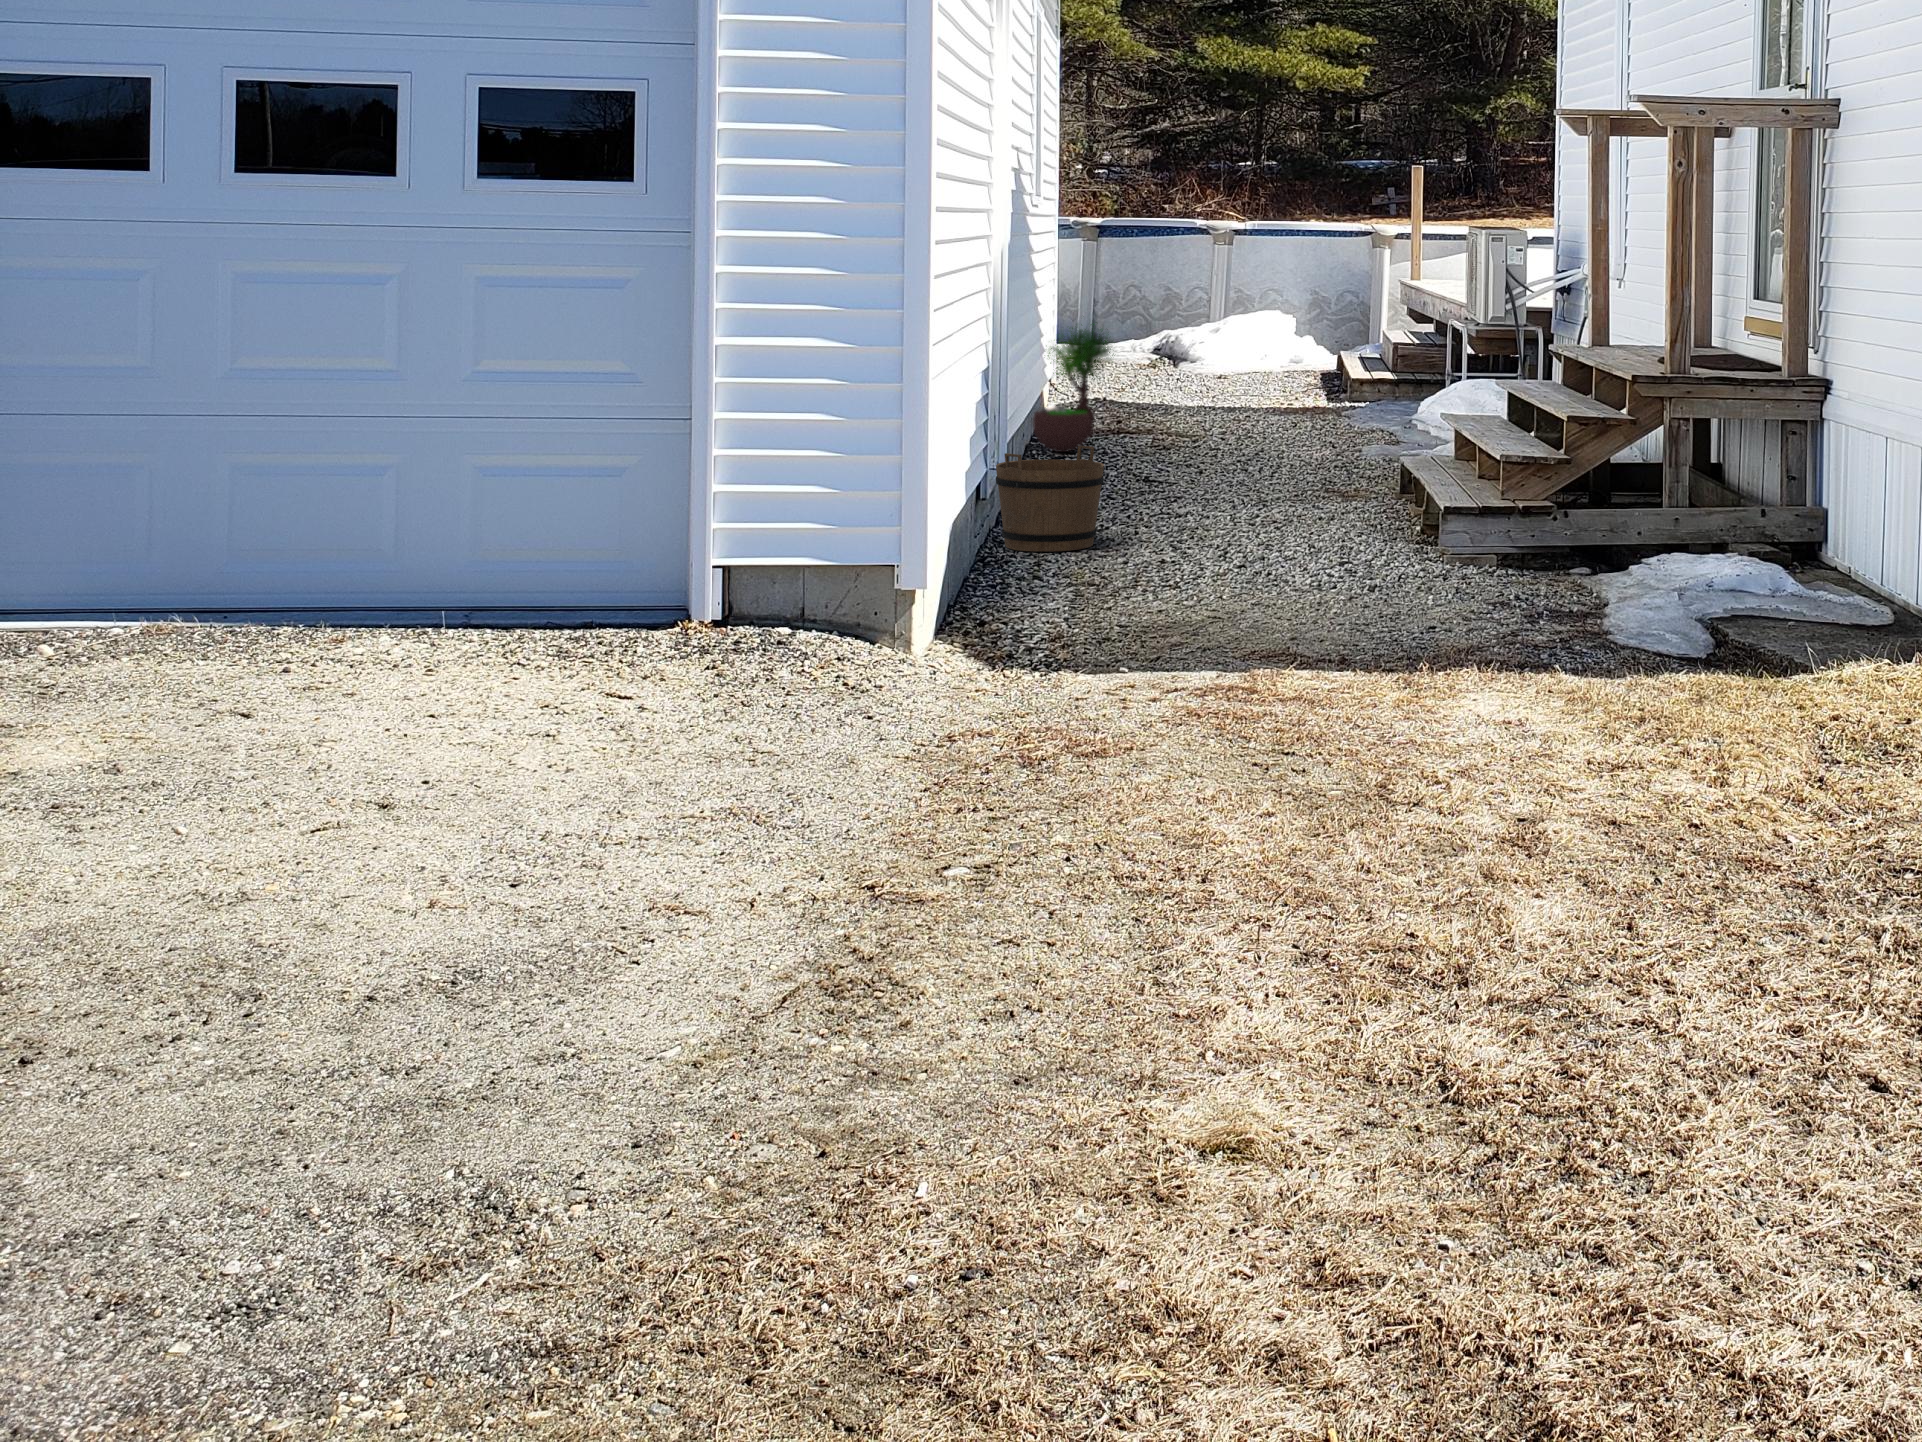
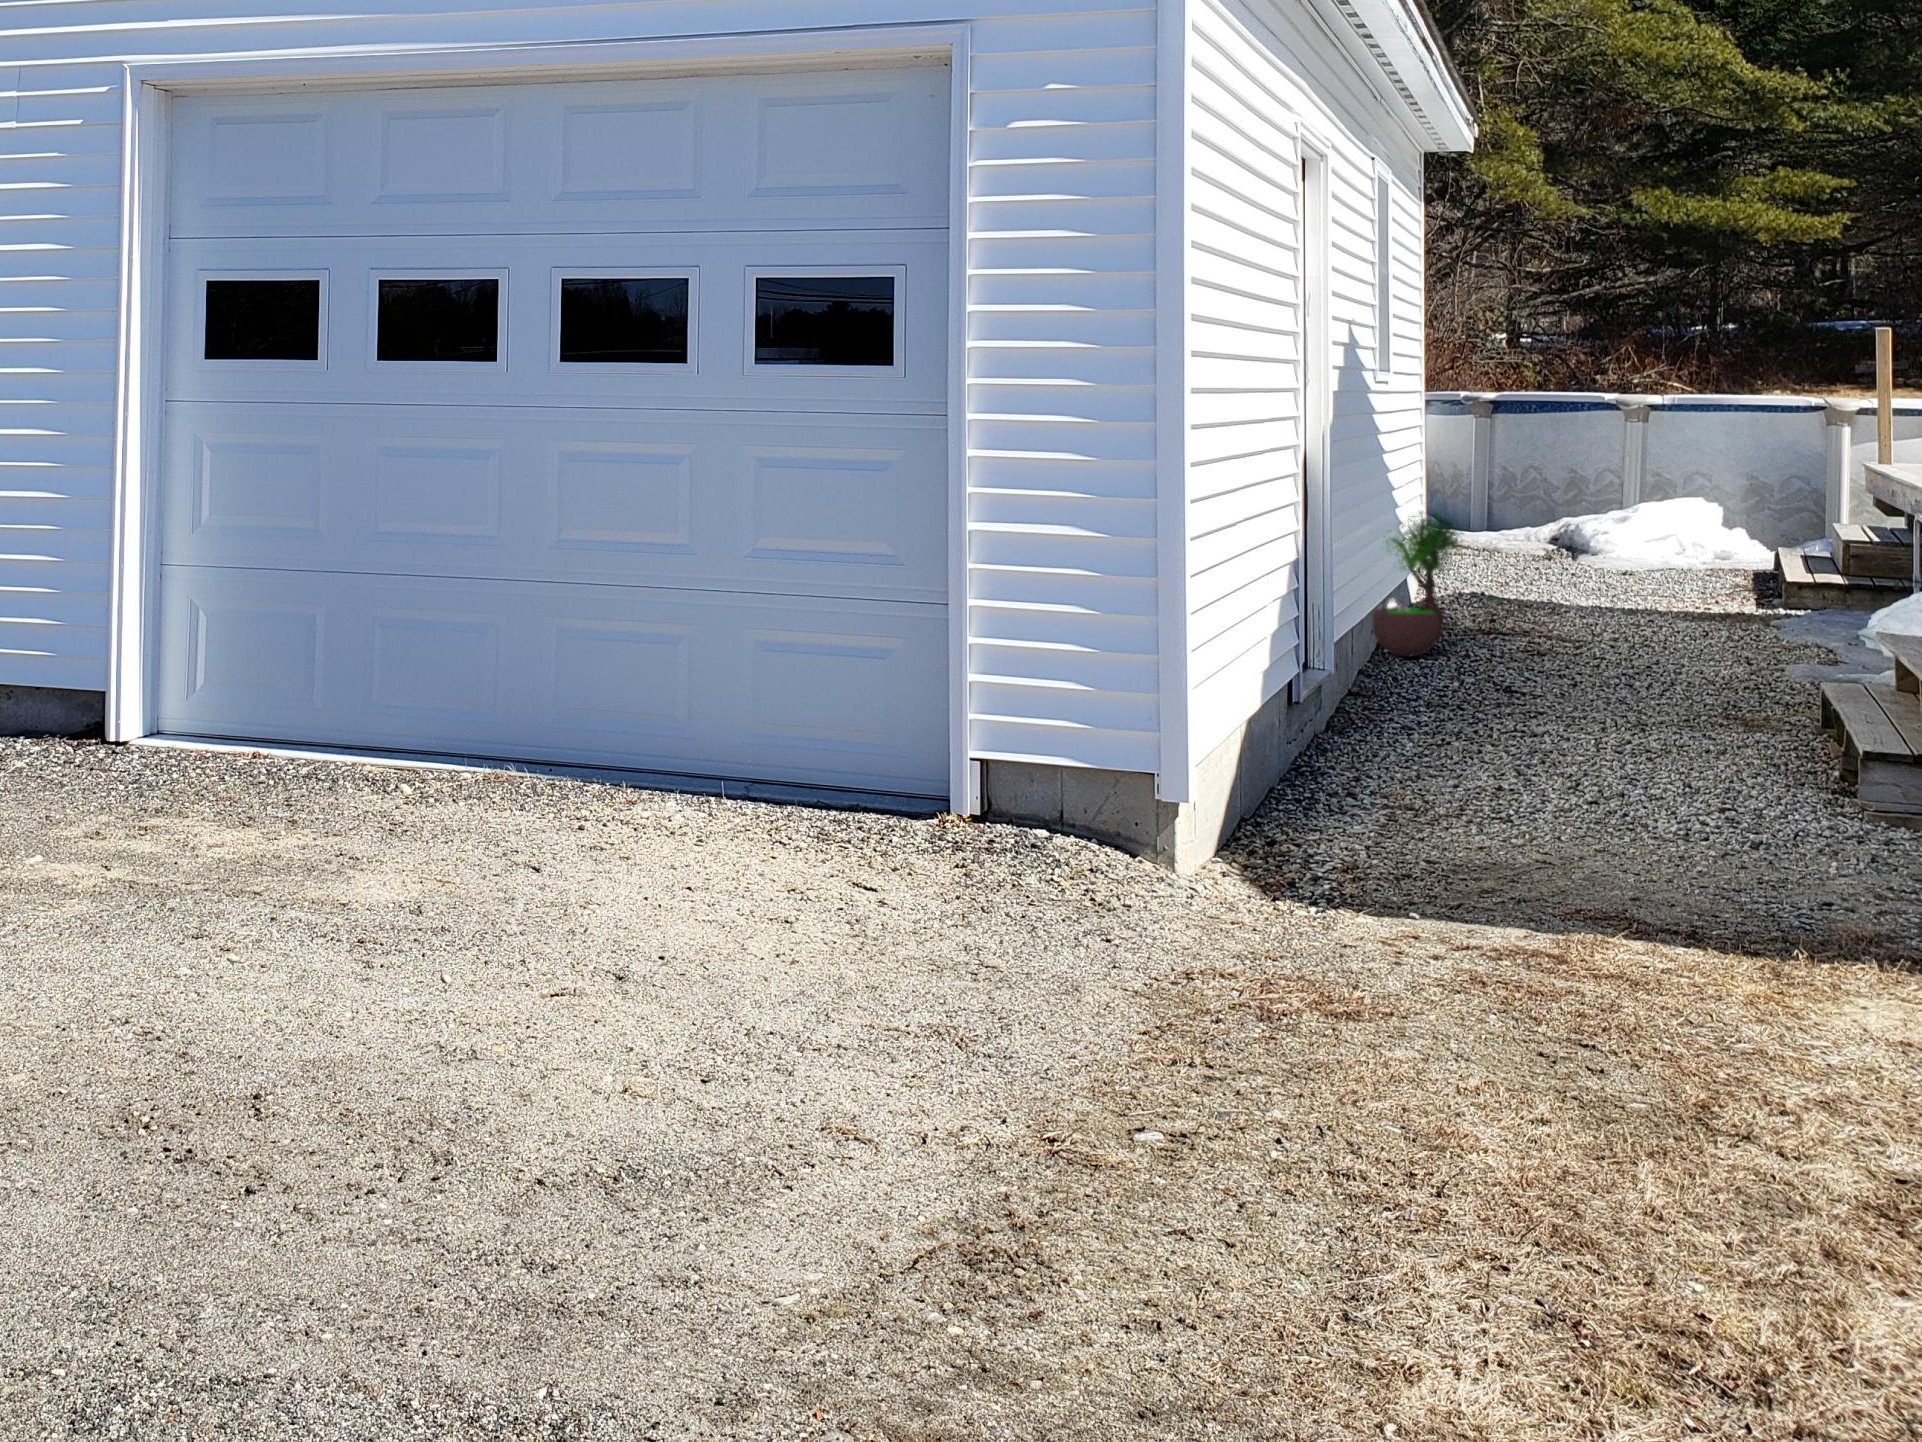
bucket: present [996,446,1104,551] -> none [1297,651,1422,771]

